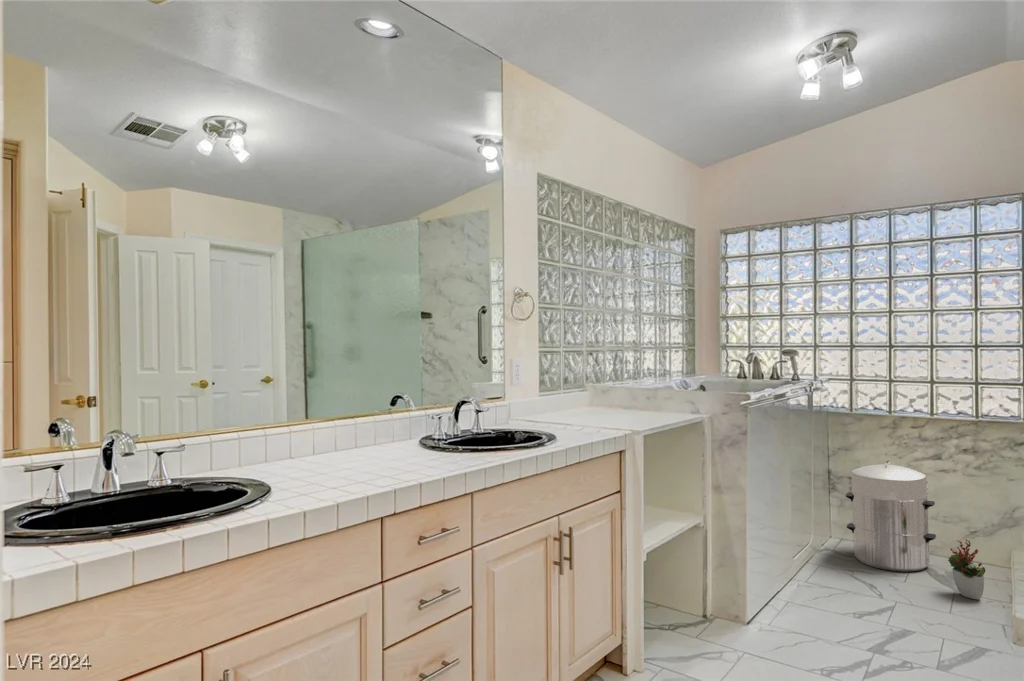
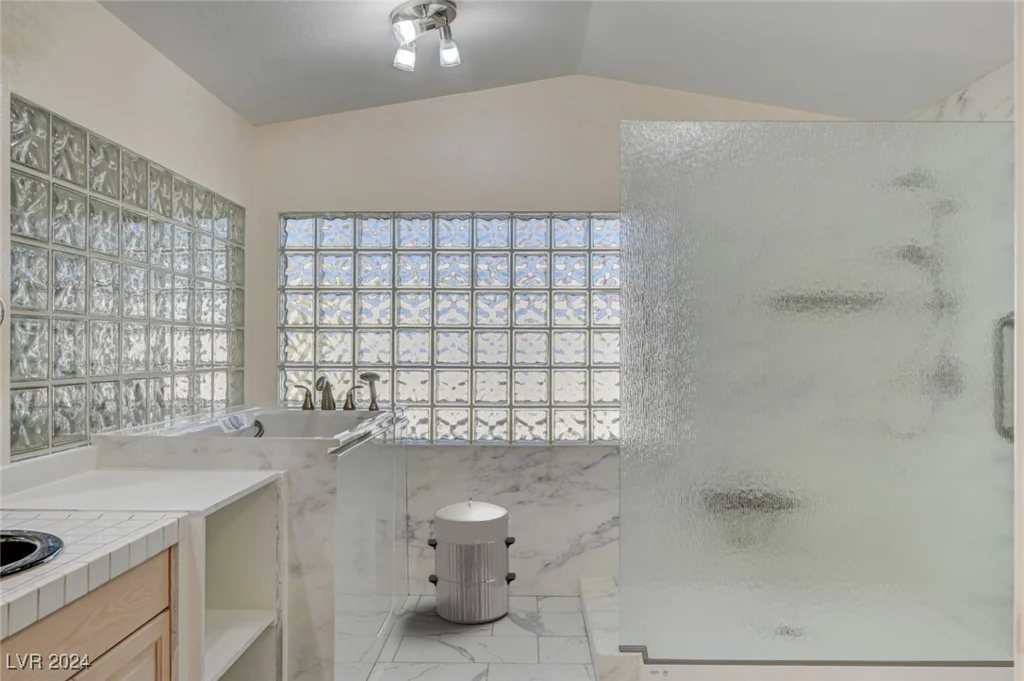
decorative plant: present [948,539,985,600] -> none [533,577,567,640]

